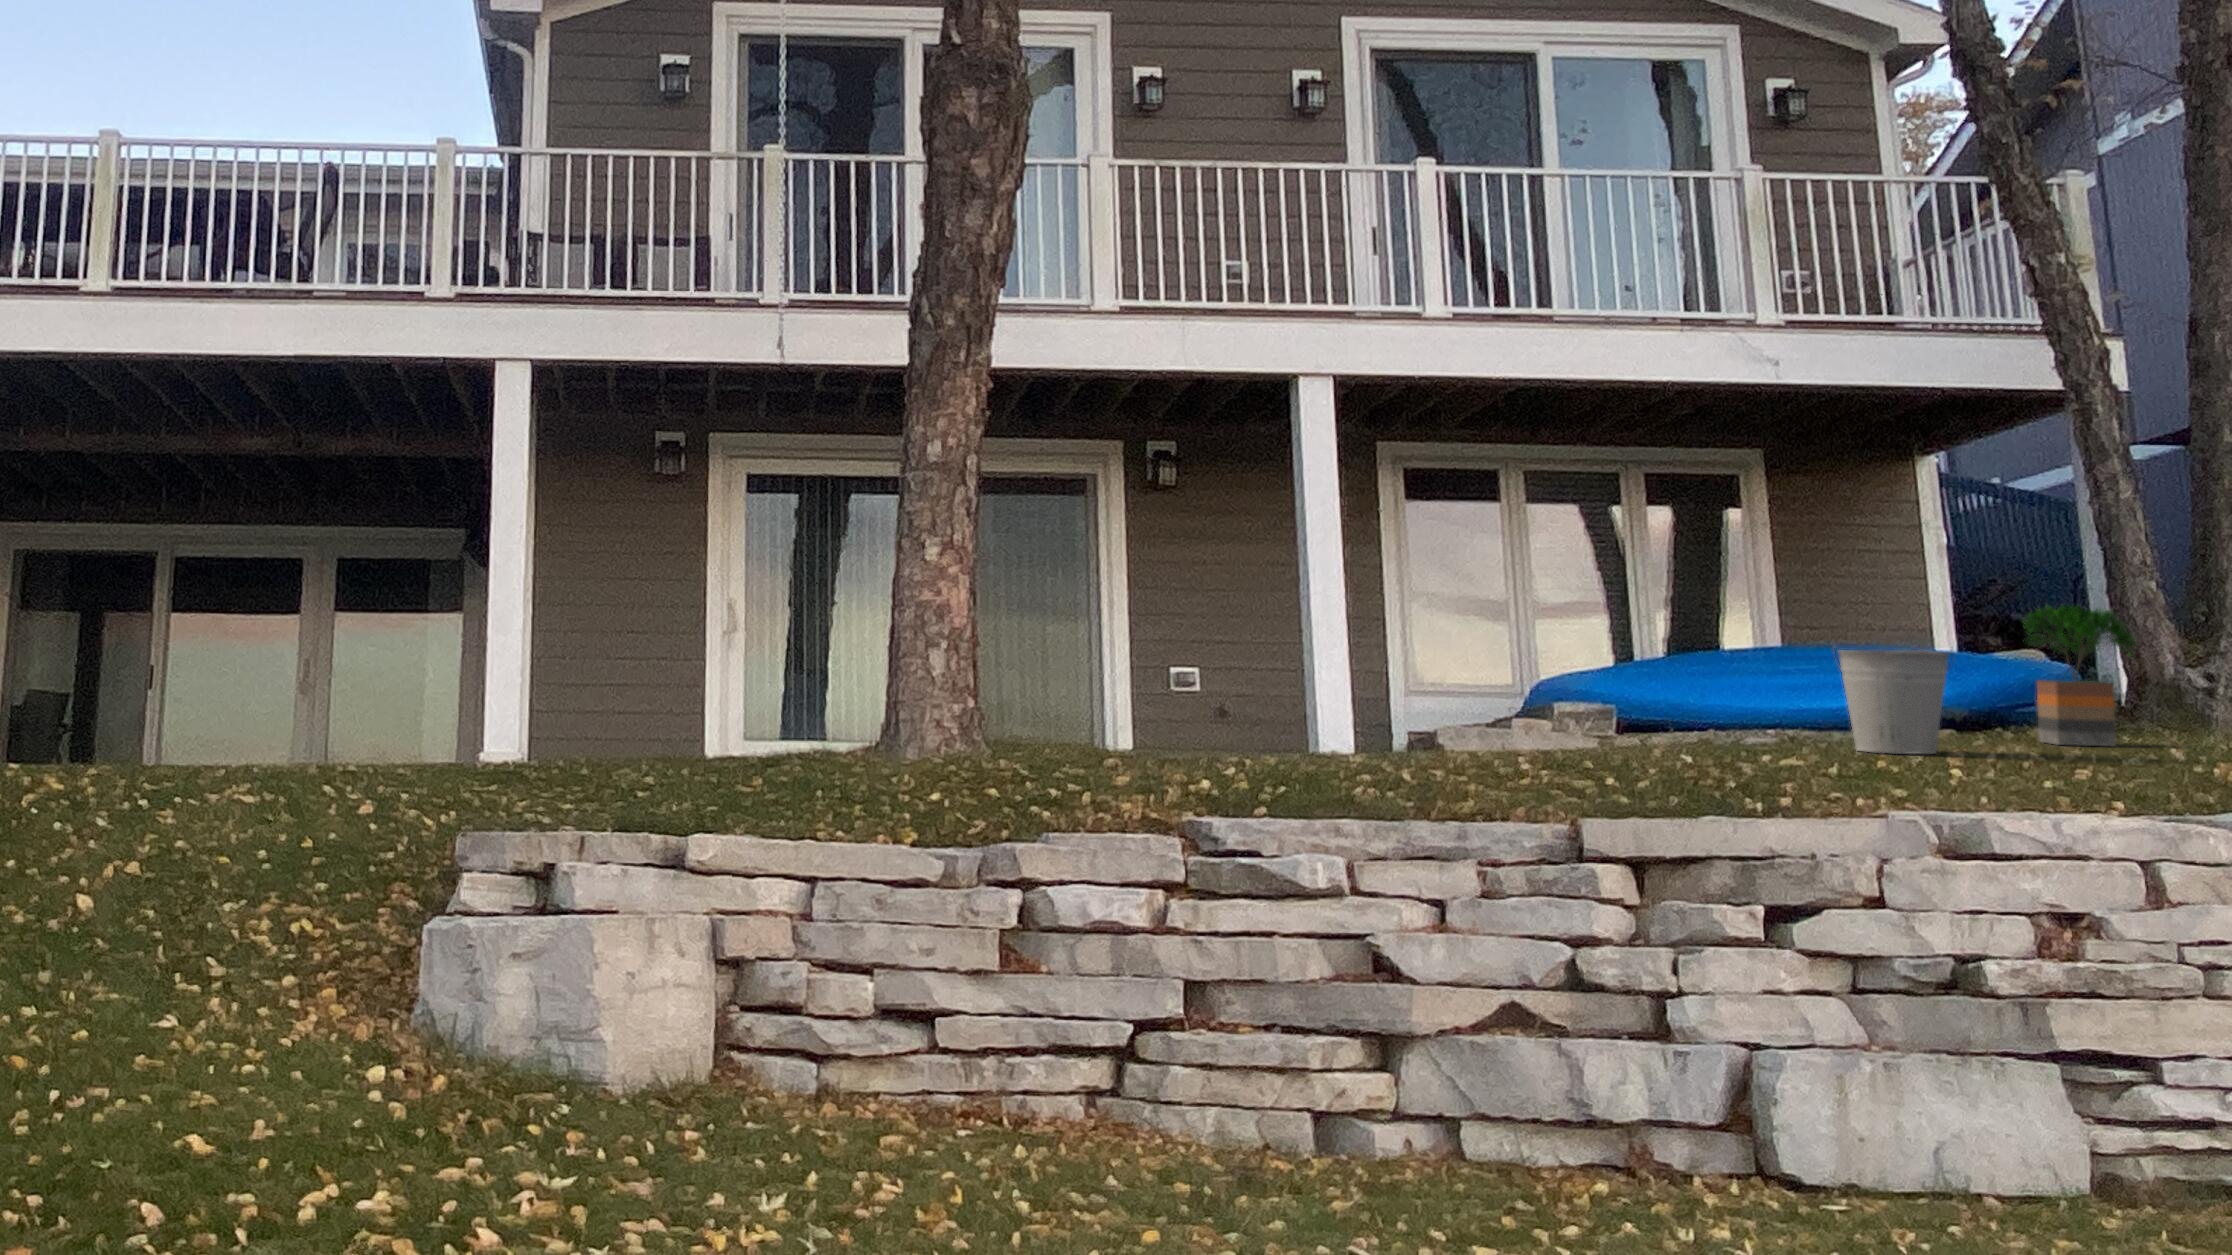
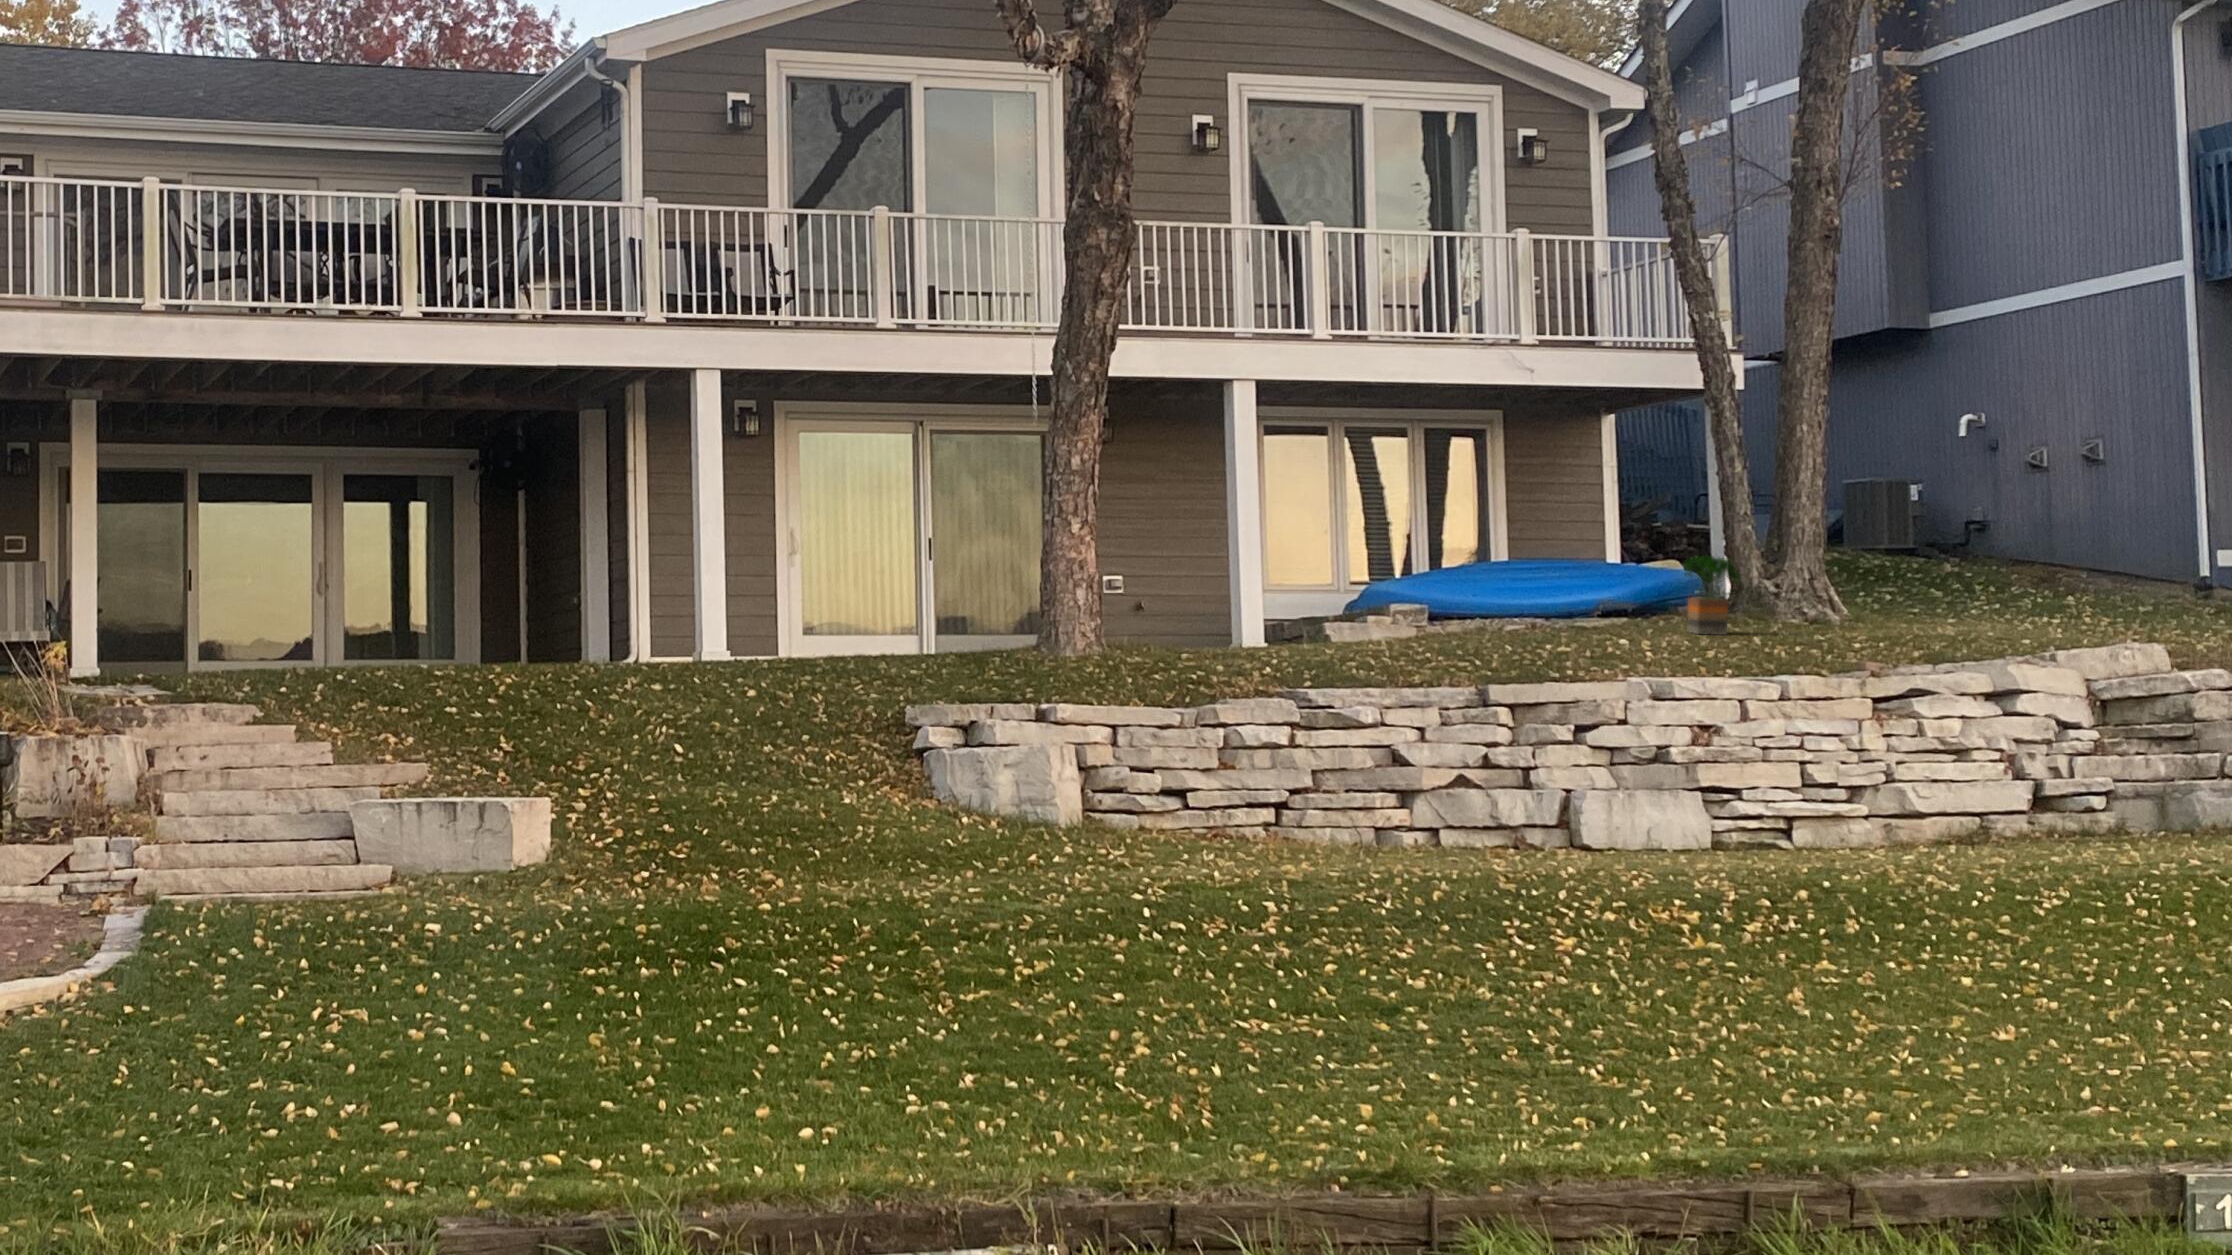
bucket: present [1834,648,1951,754] -> none [1590,583,1652,643]

